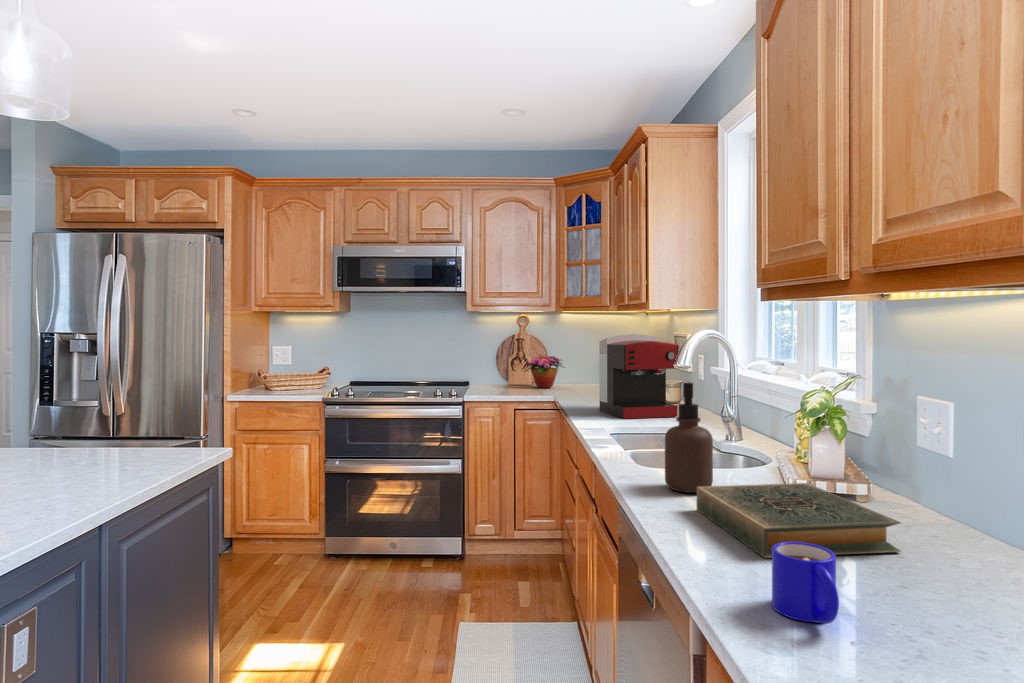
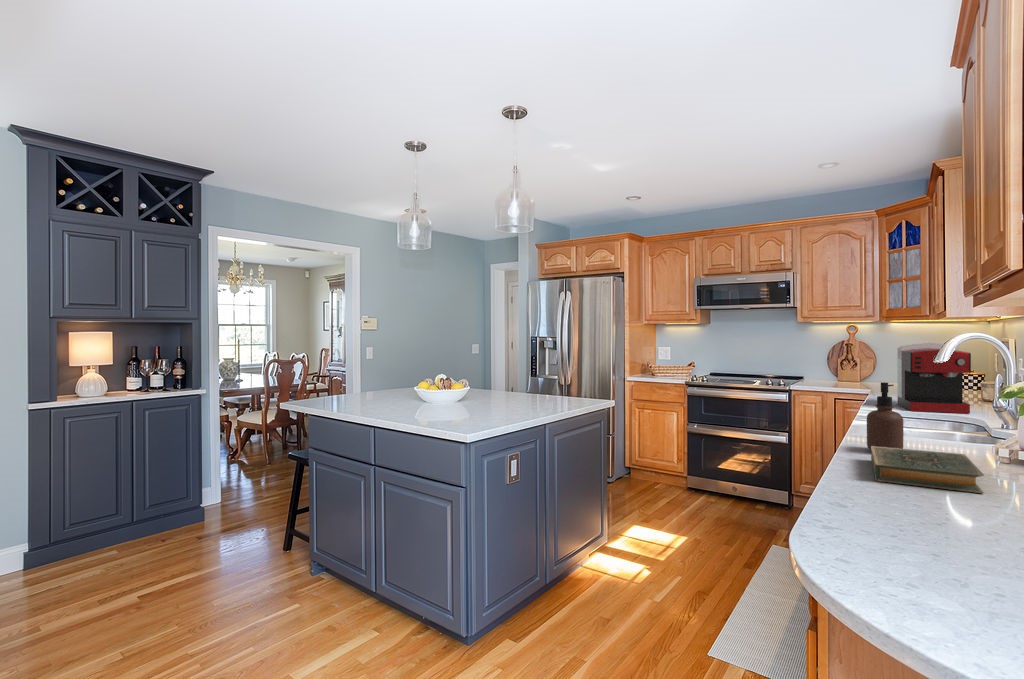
flower arrangement: present [524,355,563,388] -> none [847,356,898,385]
mug: present [772,542,839,624] -> none [843,464,877,501]

